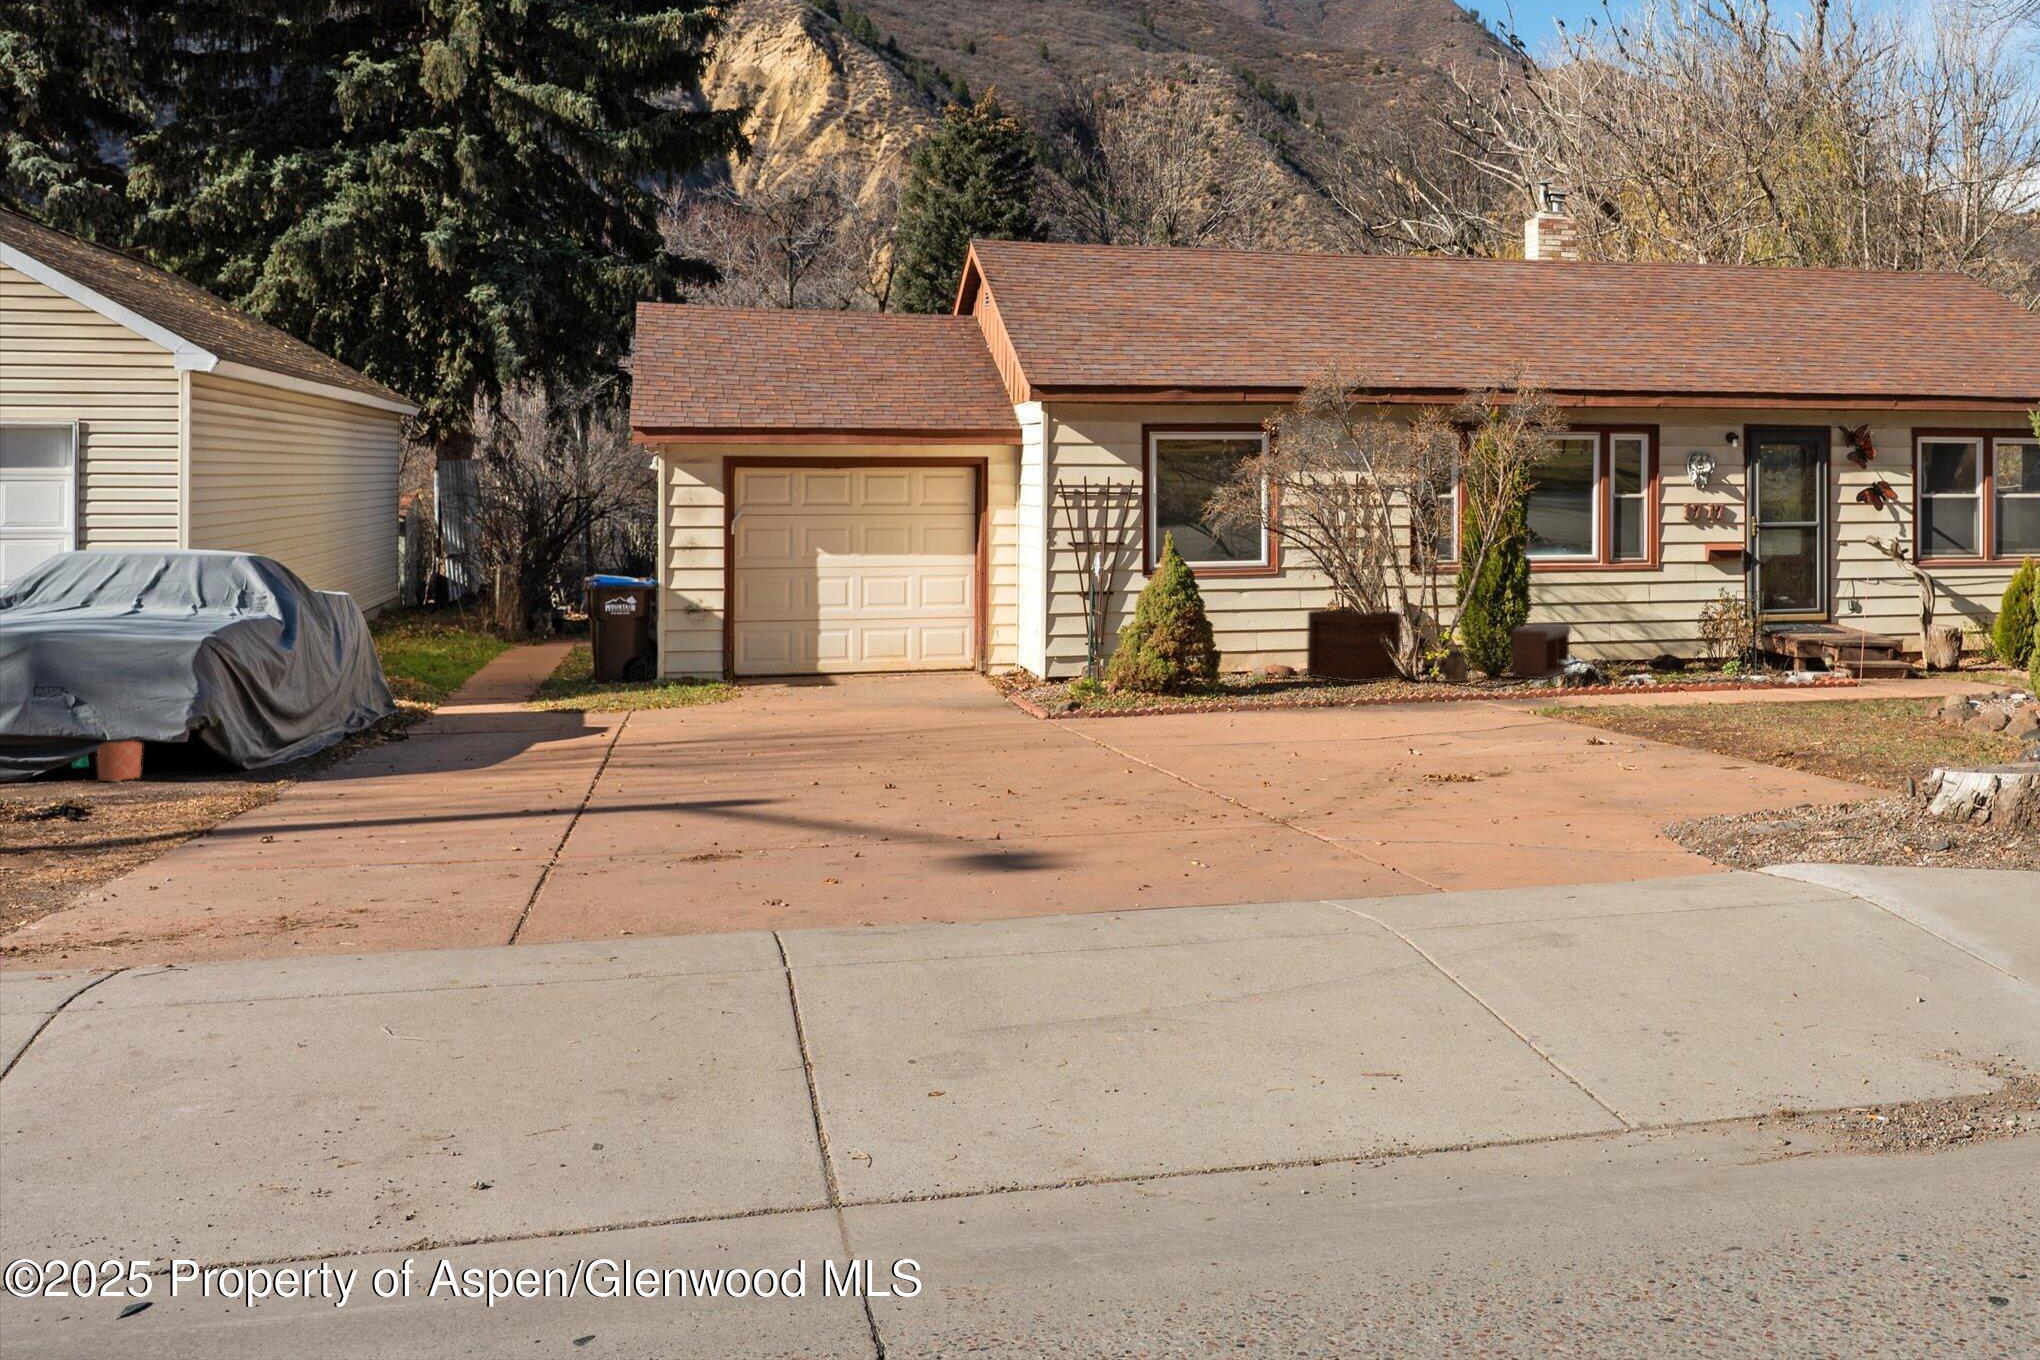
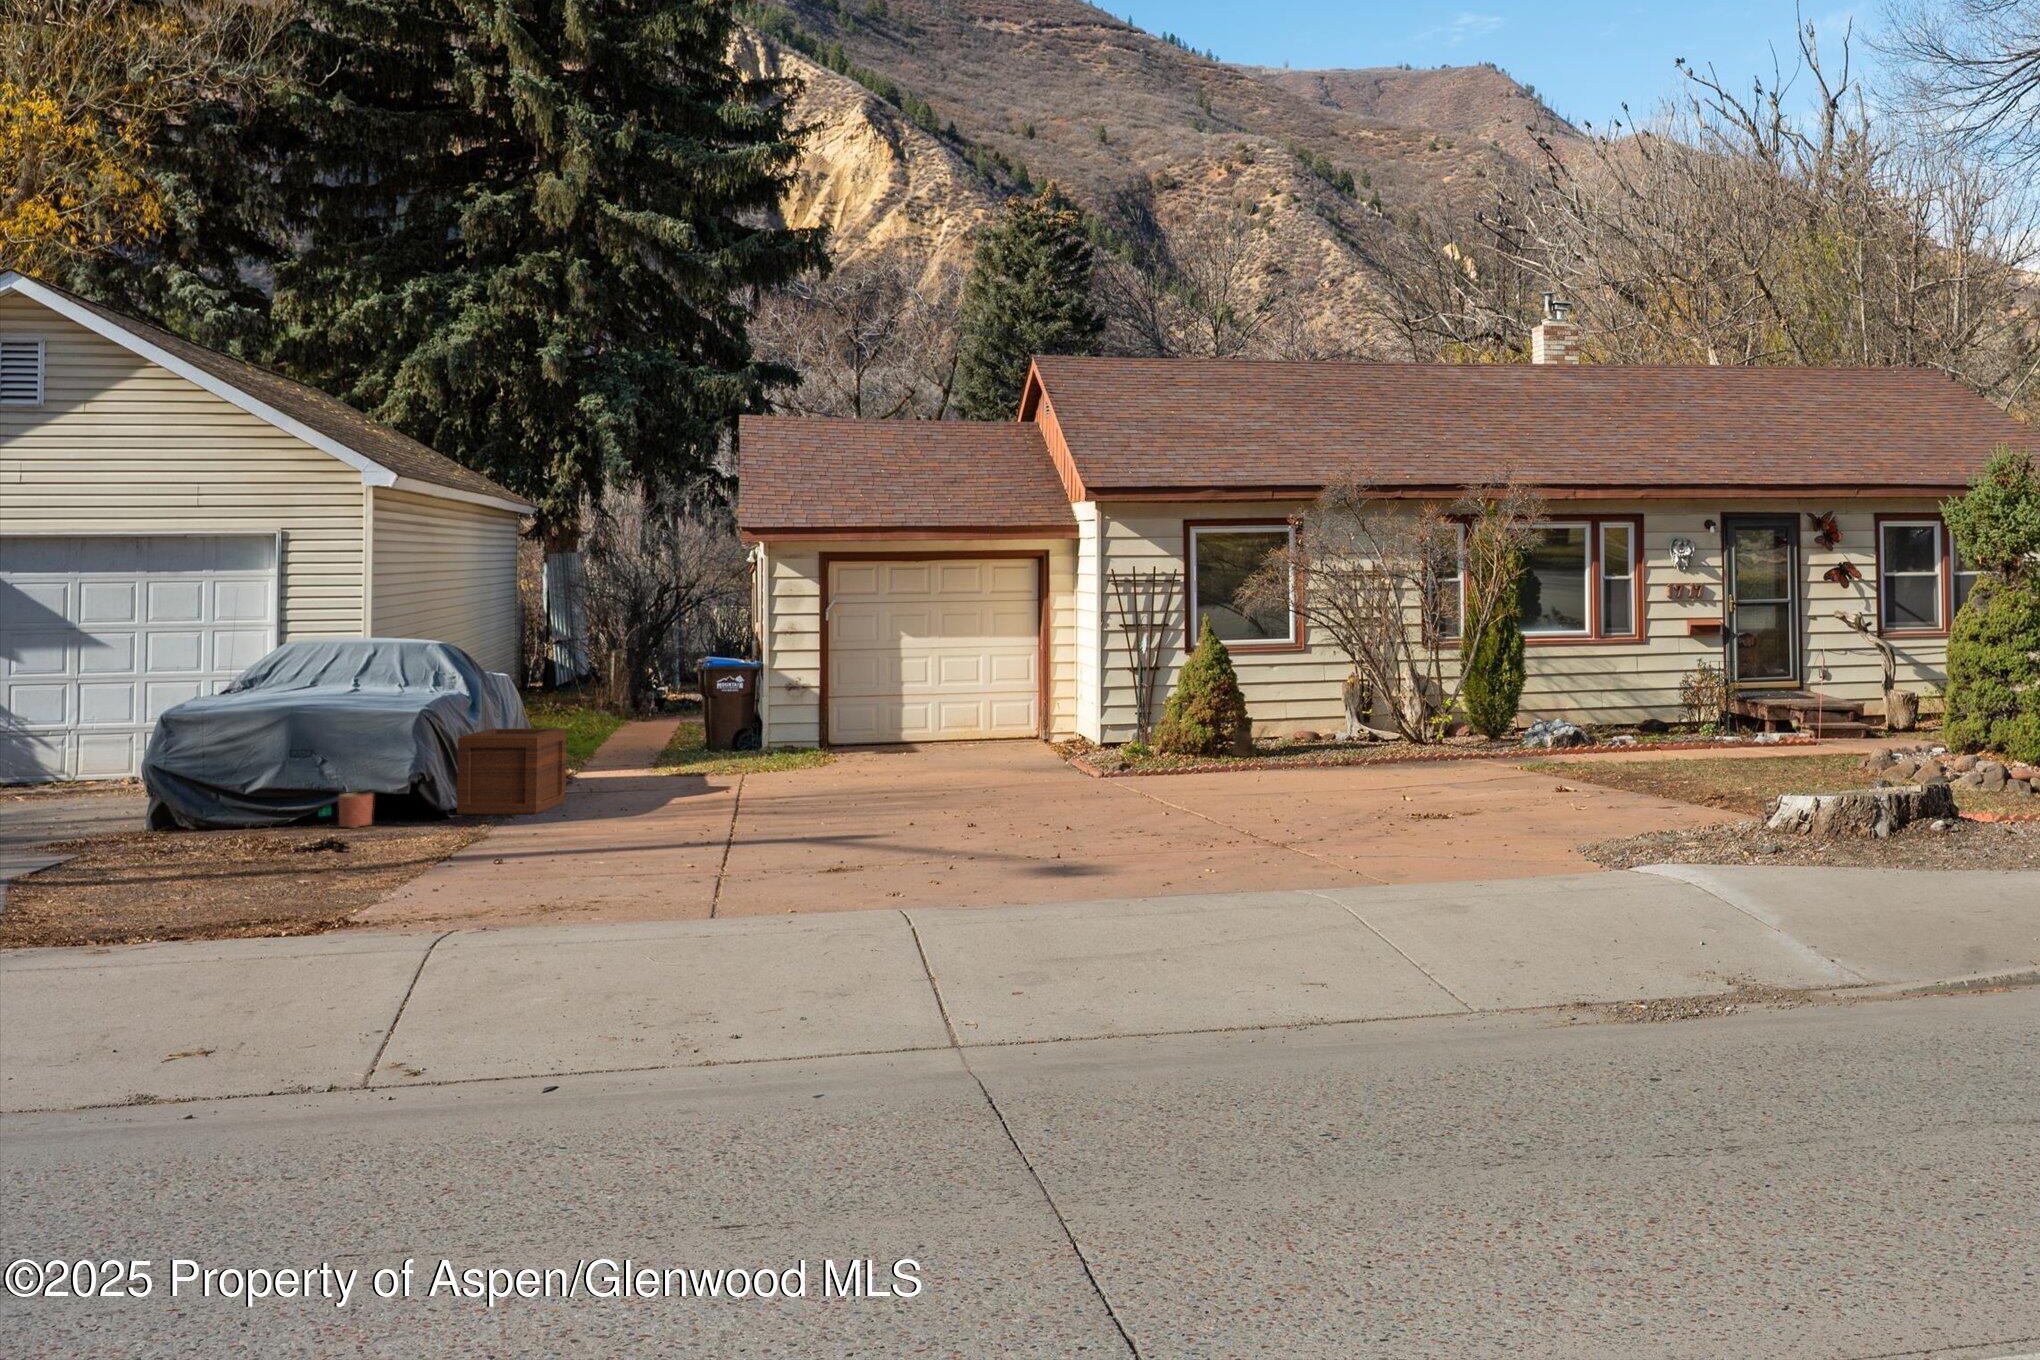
wooden crate: present [1307,608,1401,682] -> present [457,728,567,815]
bench: present [1510,623,1571,679] -> none [1507,691,1563,741]
watering can: present [1433,651,1472,682] -> present [1230,727,1261,757]

